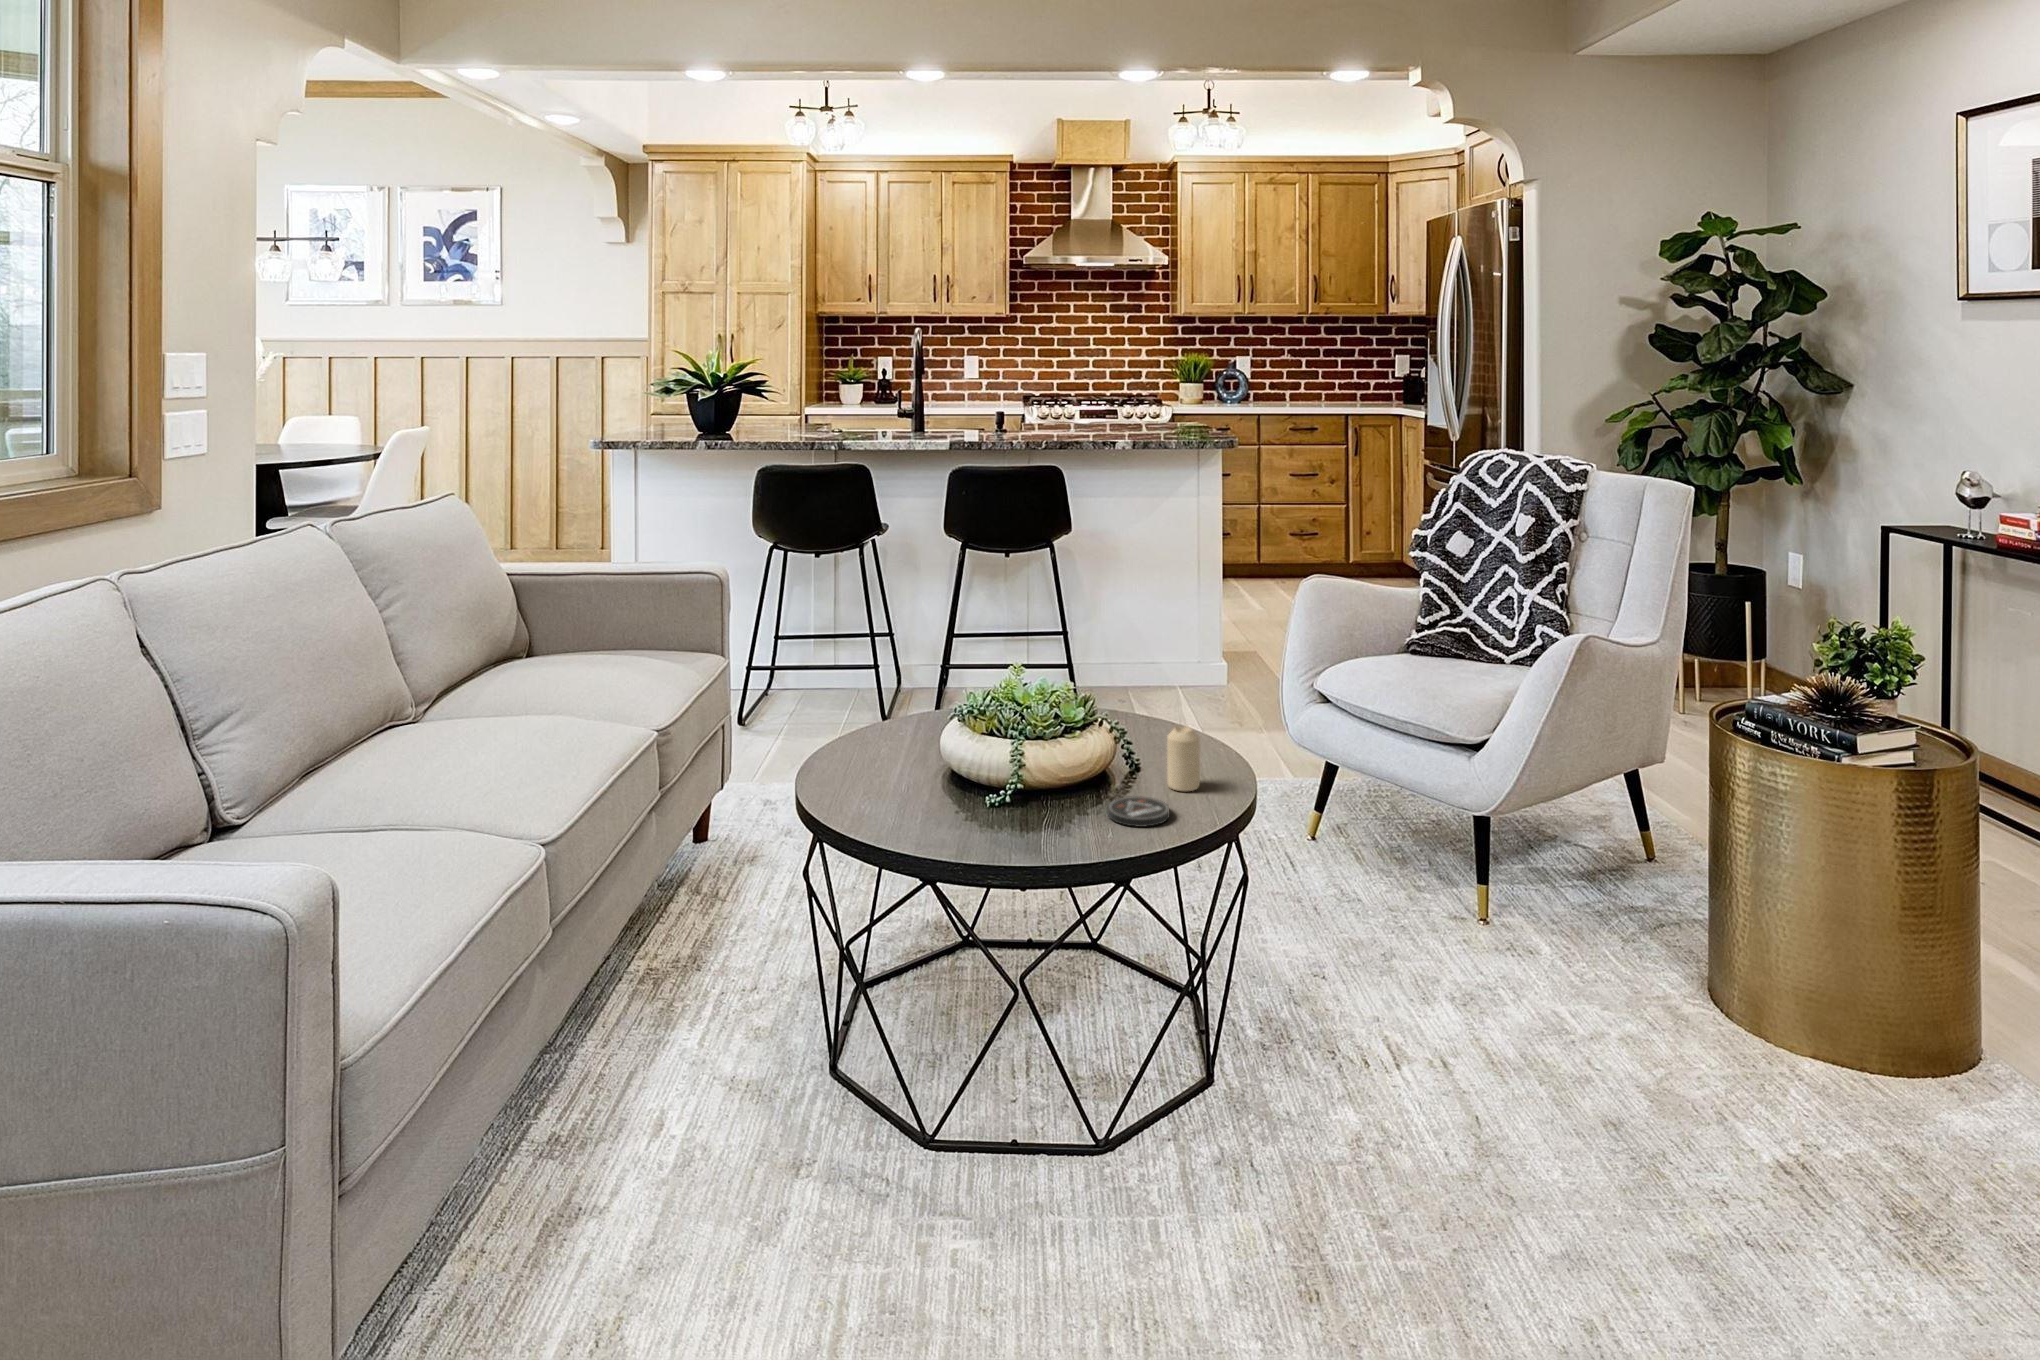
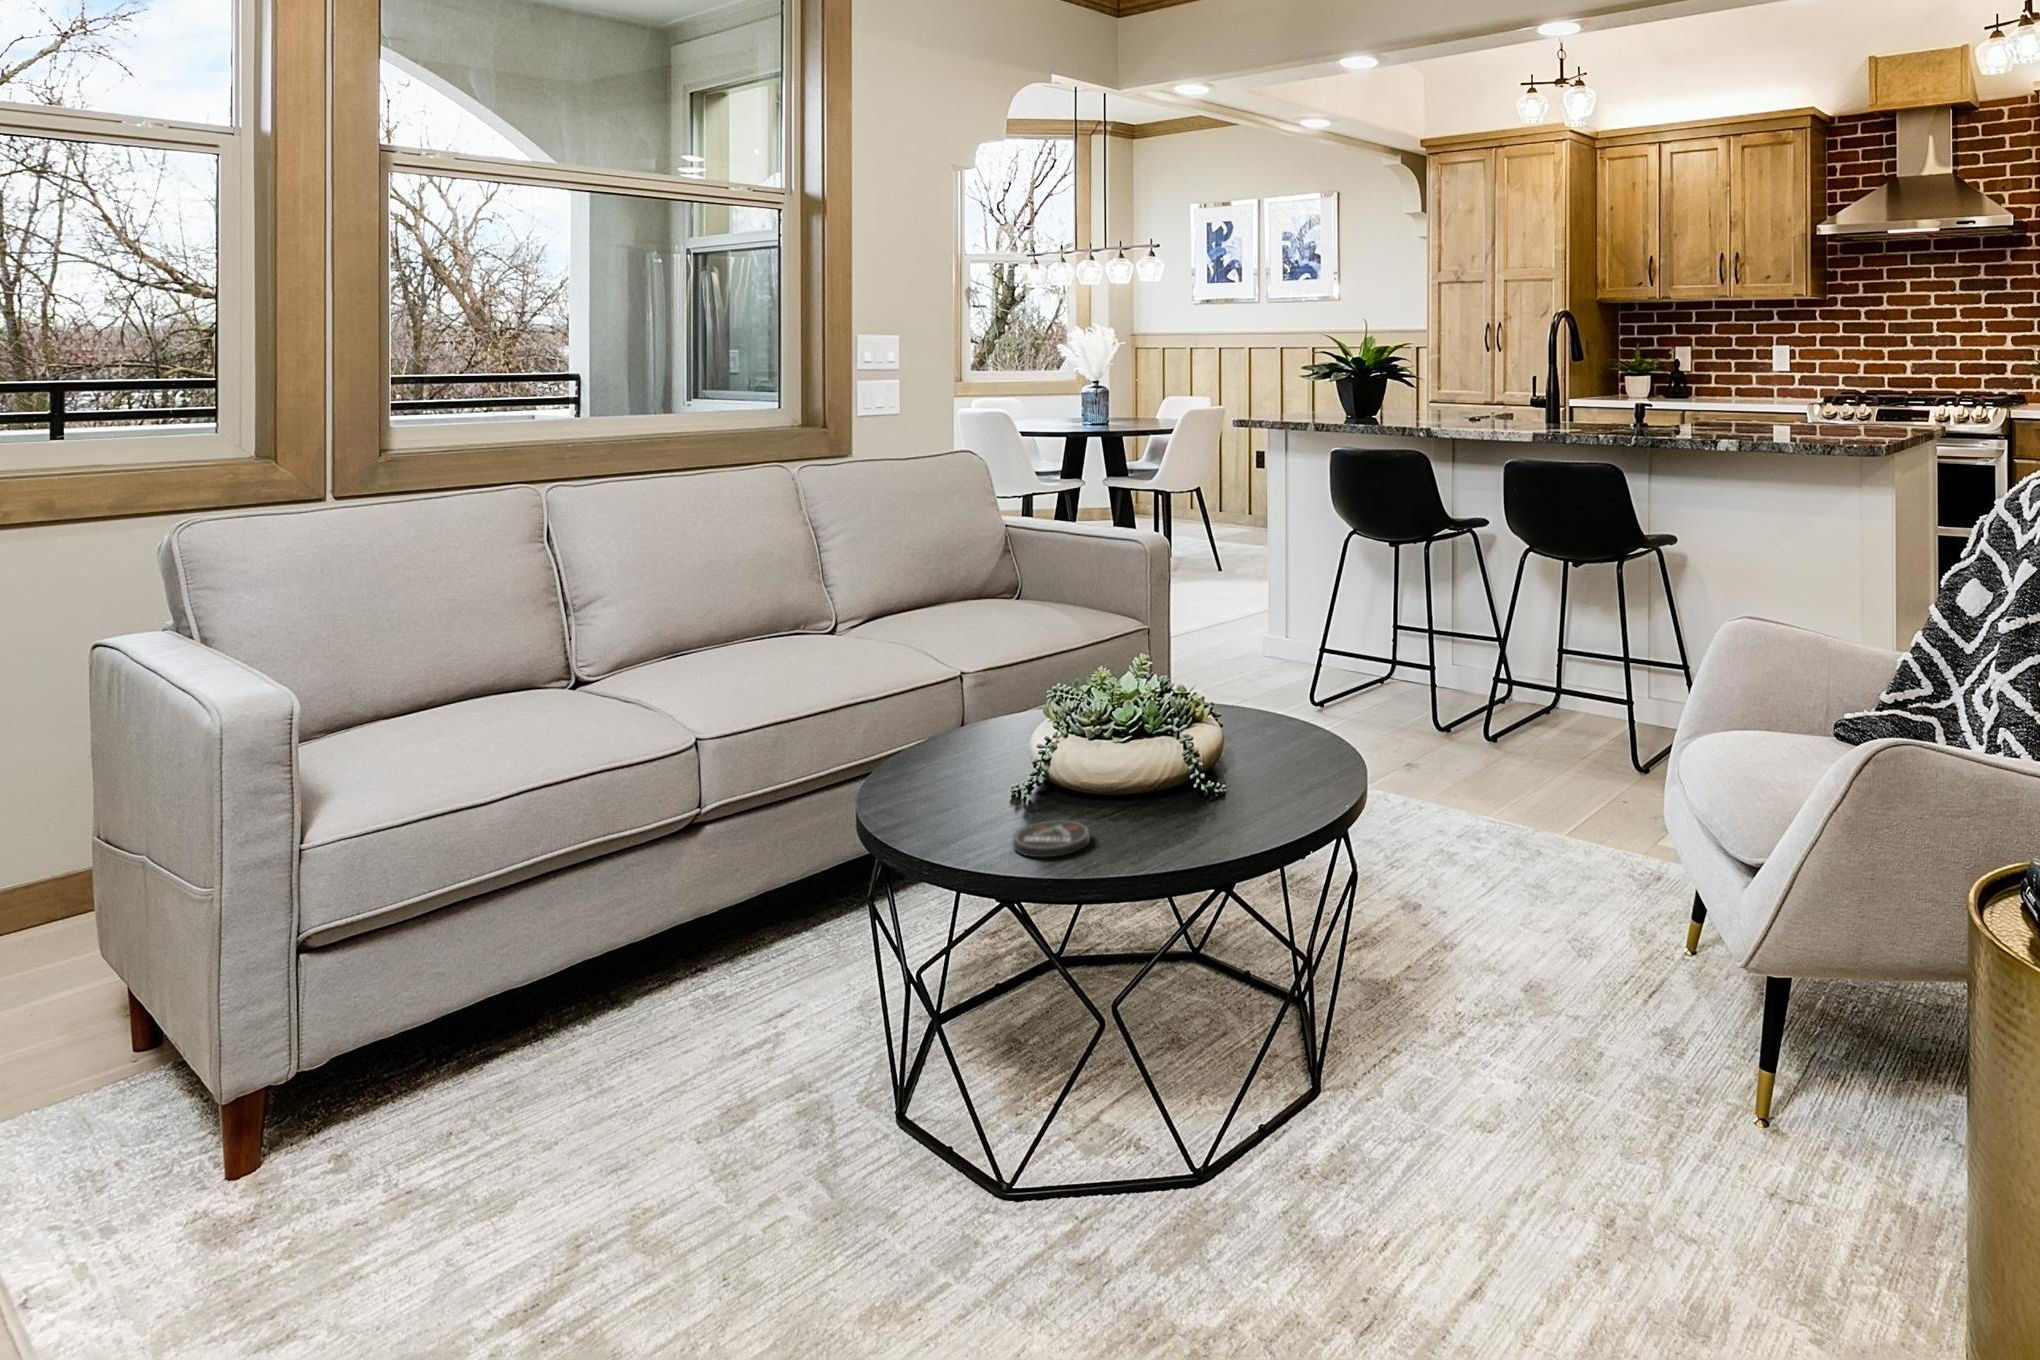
candle: present [1167,726,1200,791] -> none [1146,750,1187,833]

